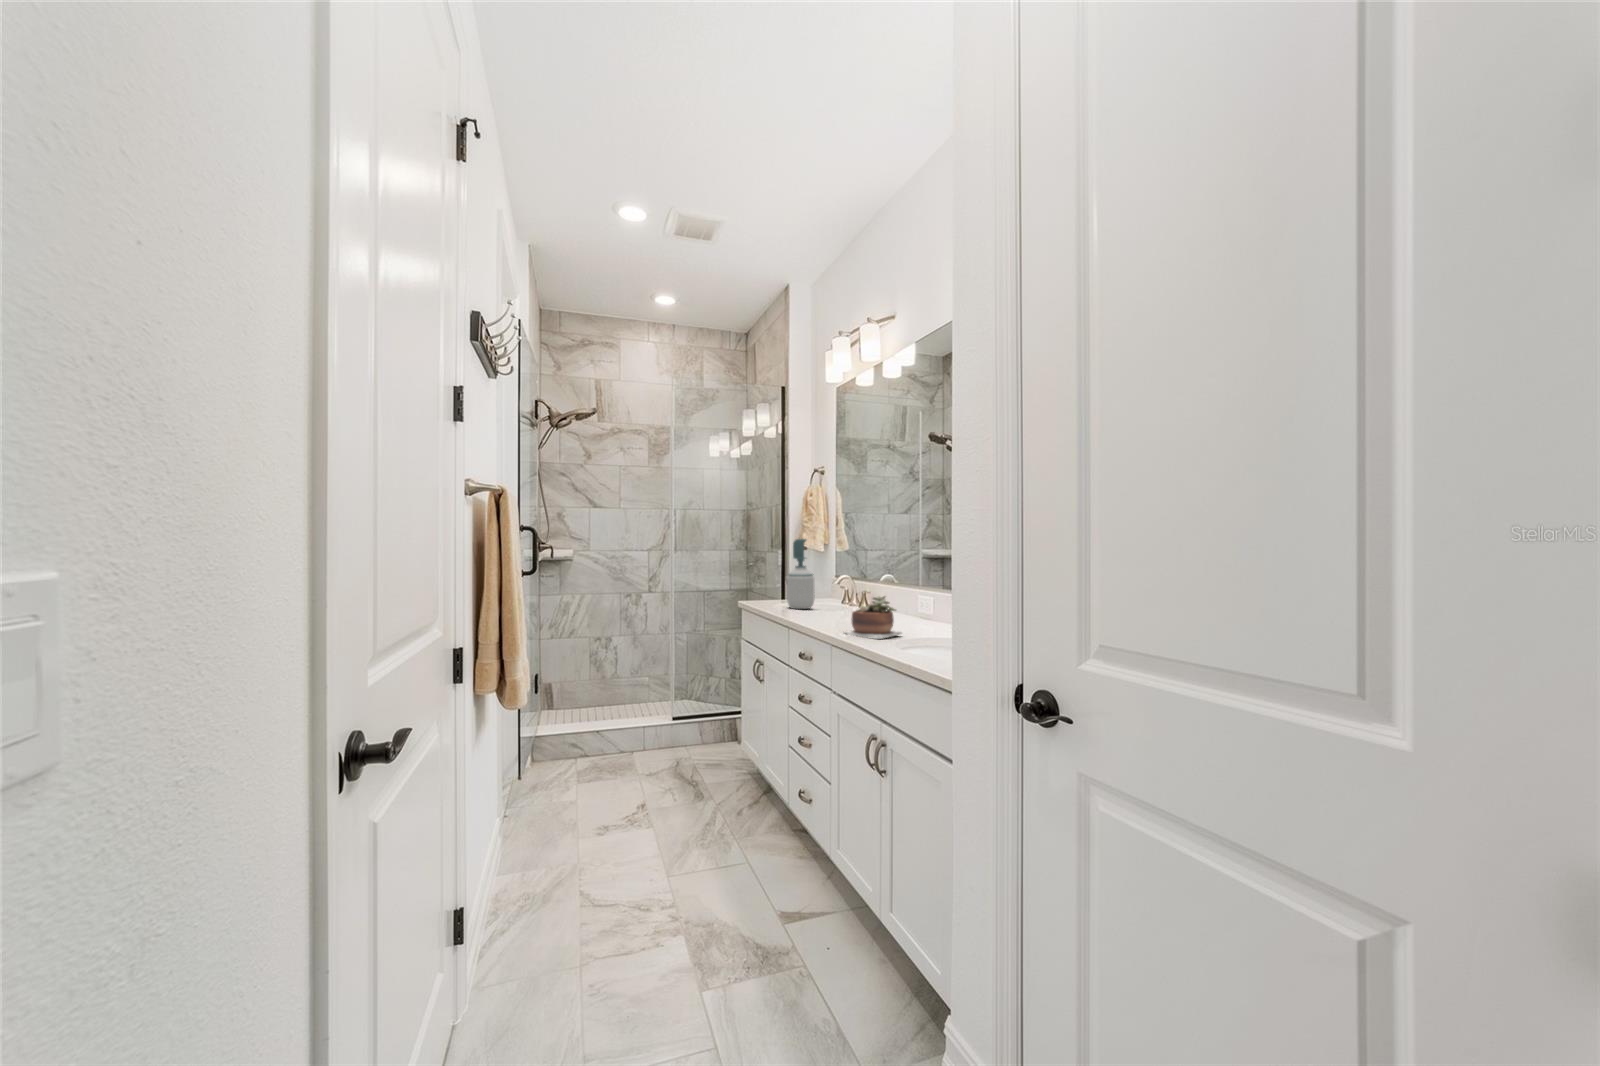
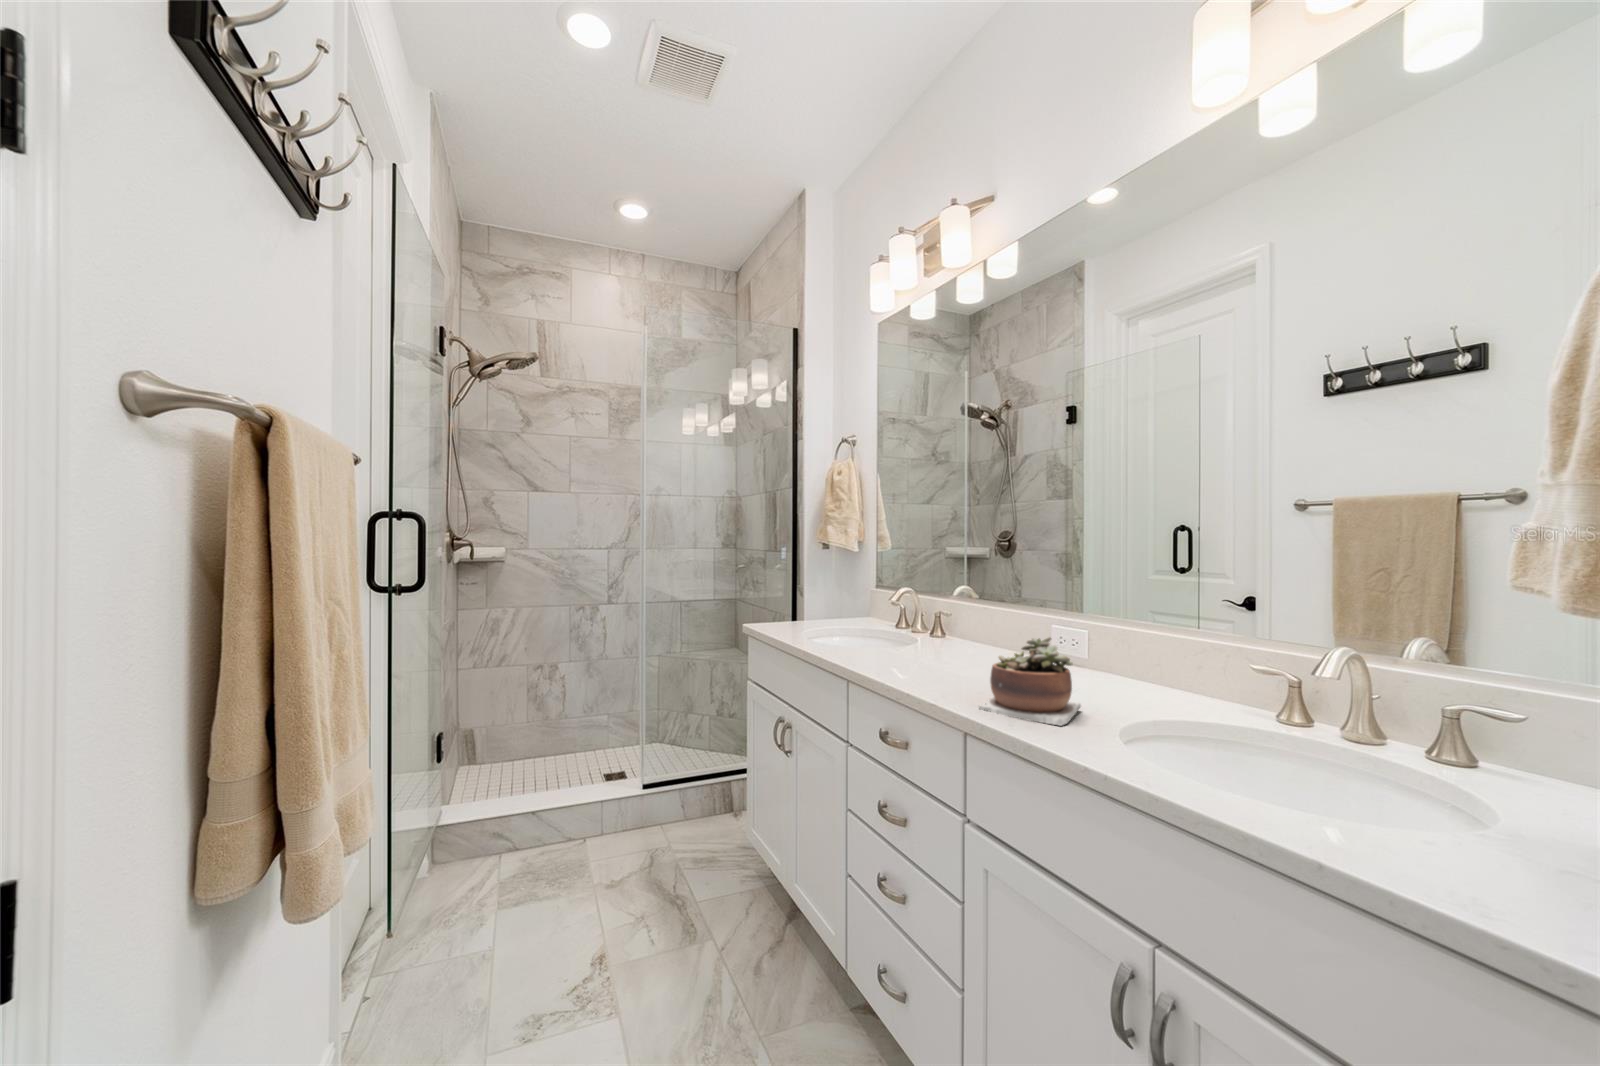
soap bottle: present [787,539,814,609] -> none [823,534,864,642]

